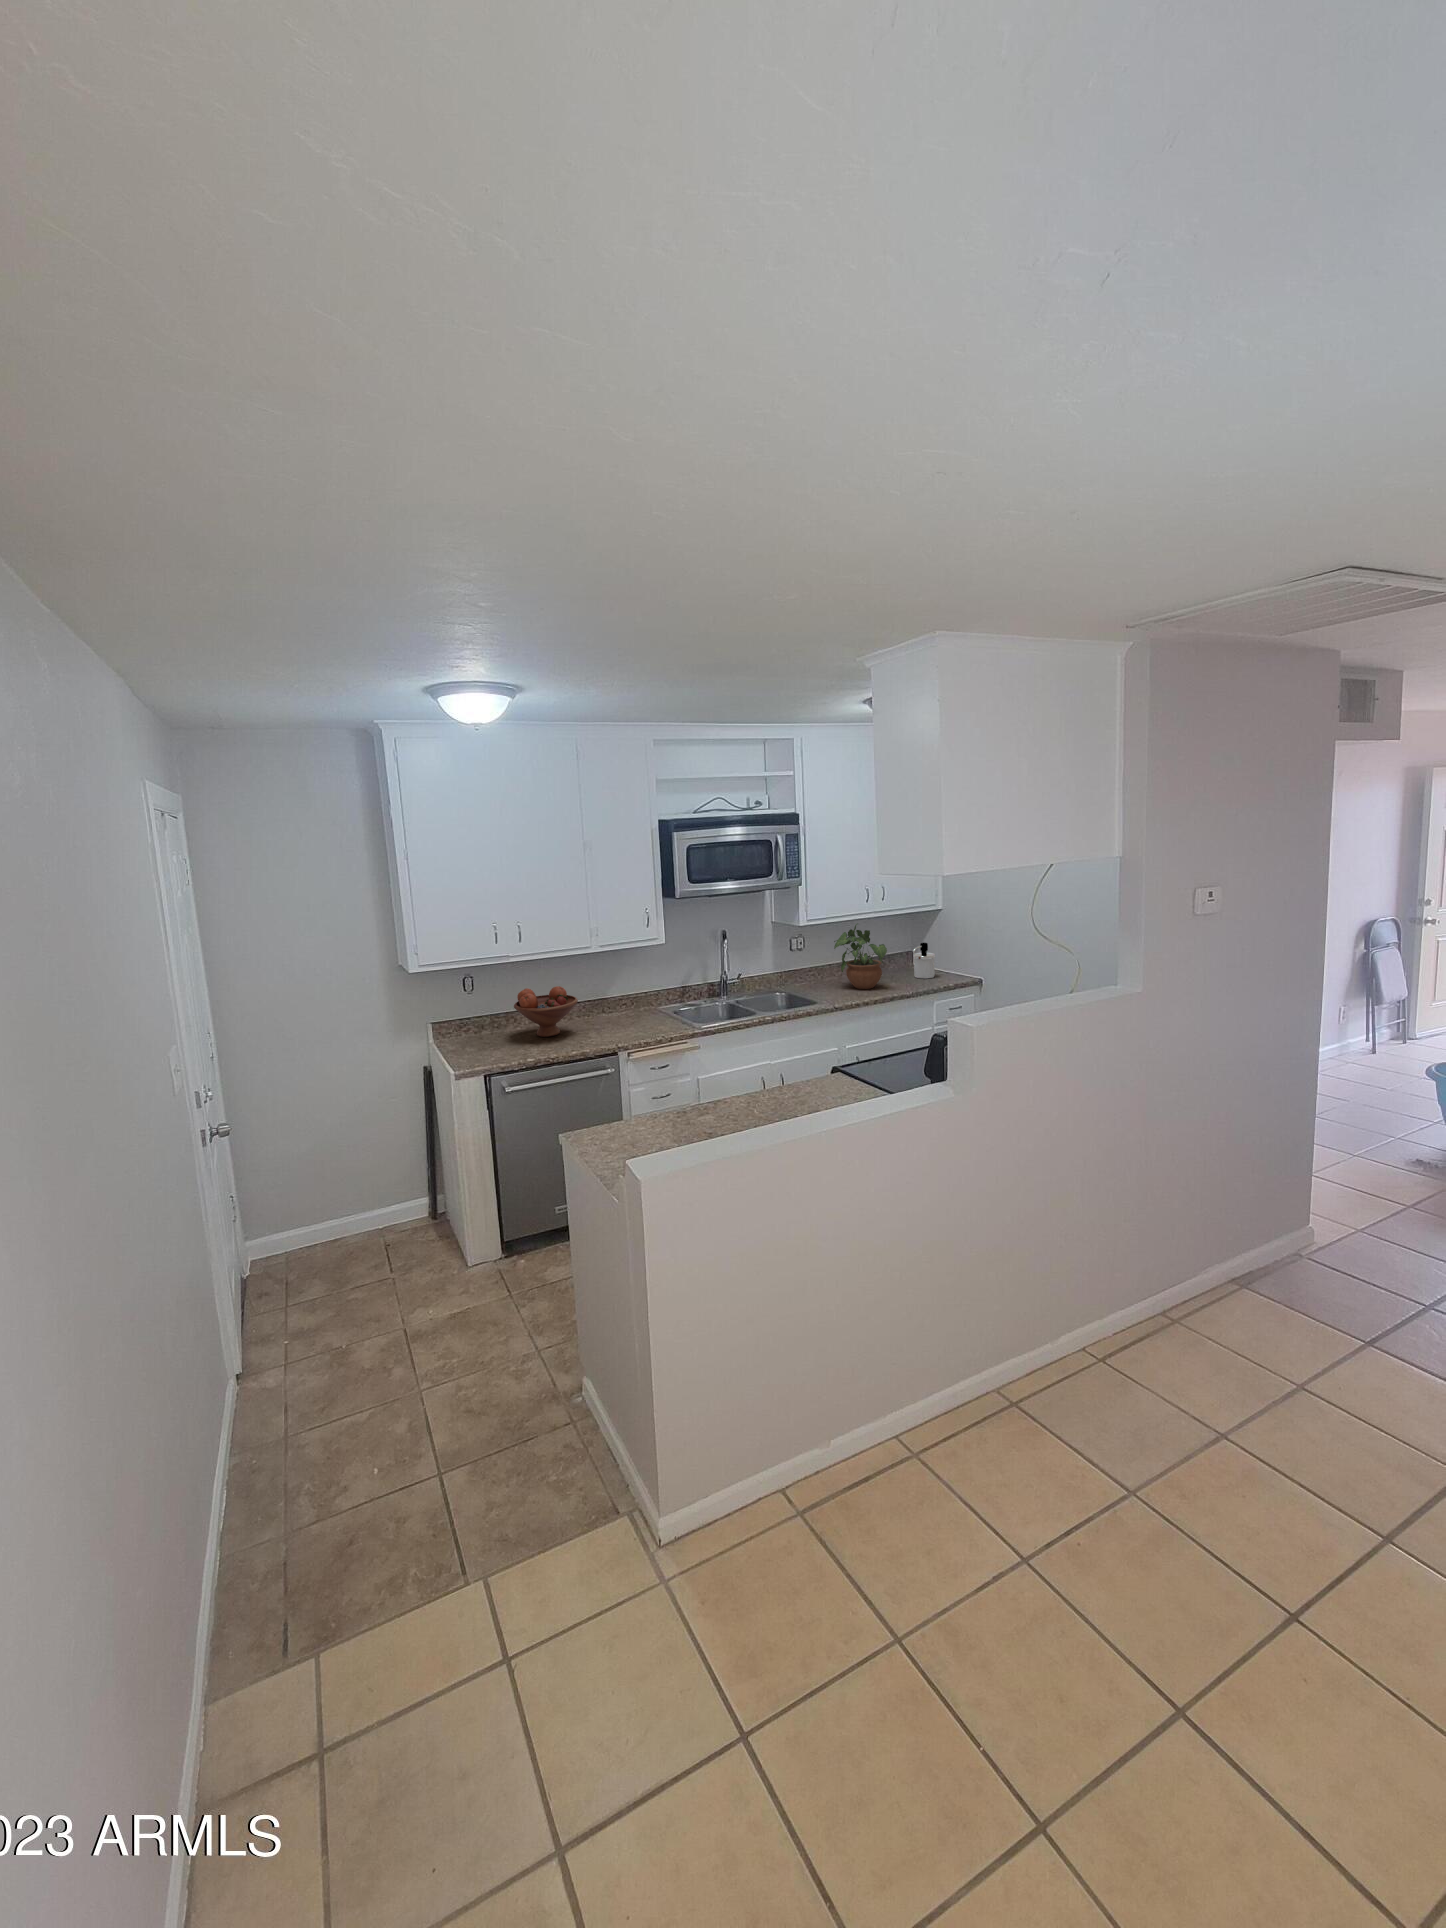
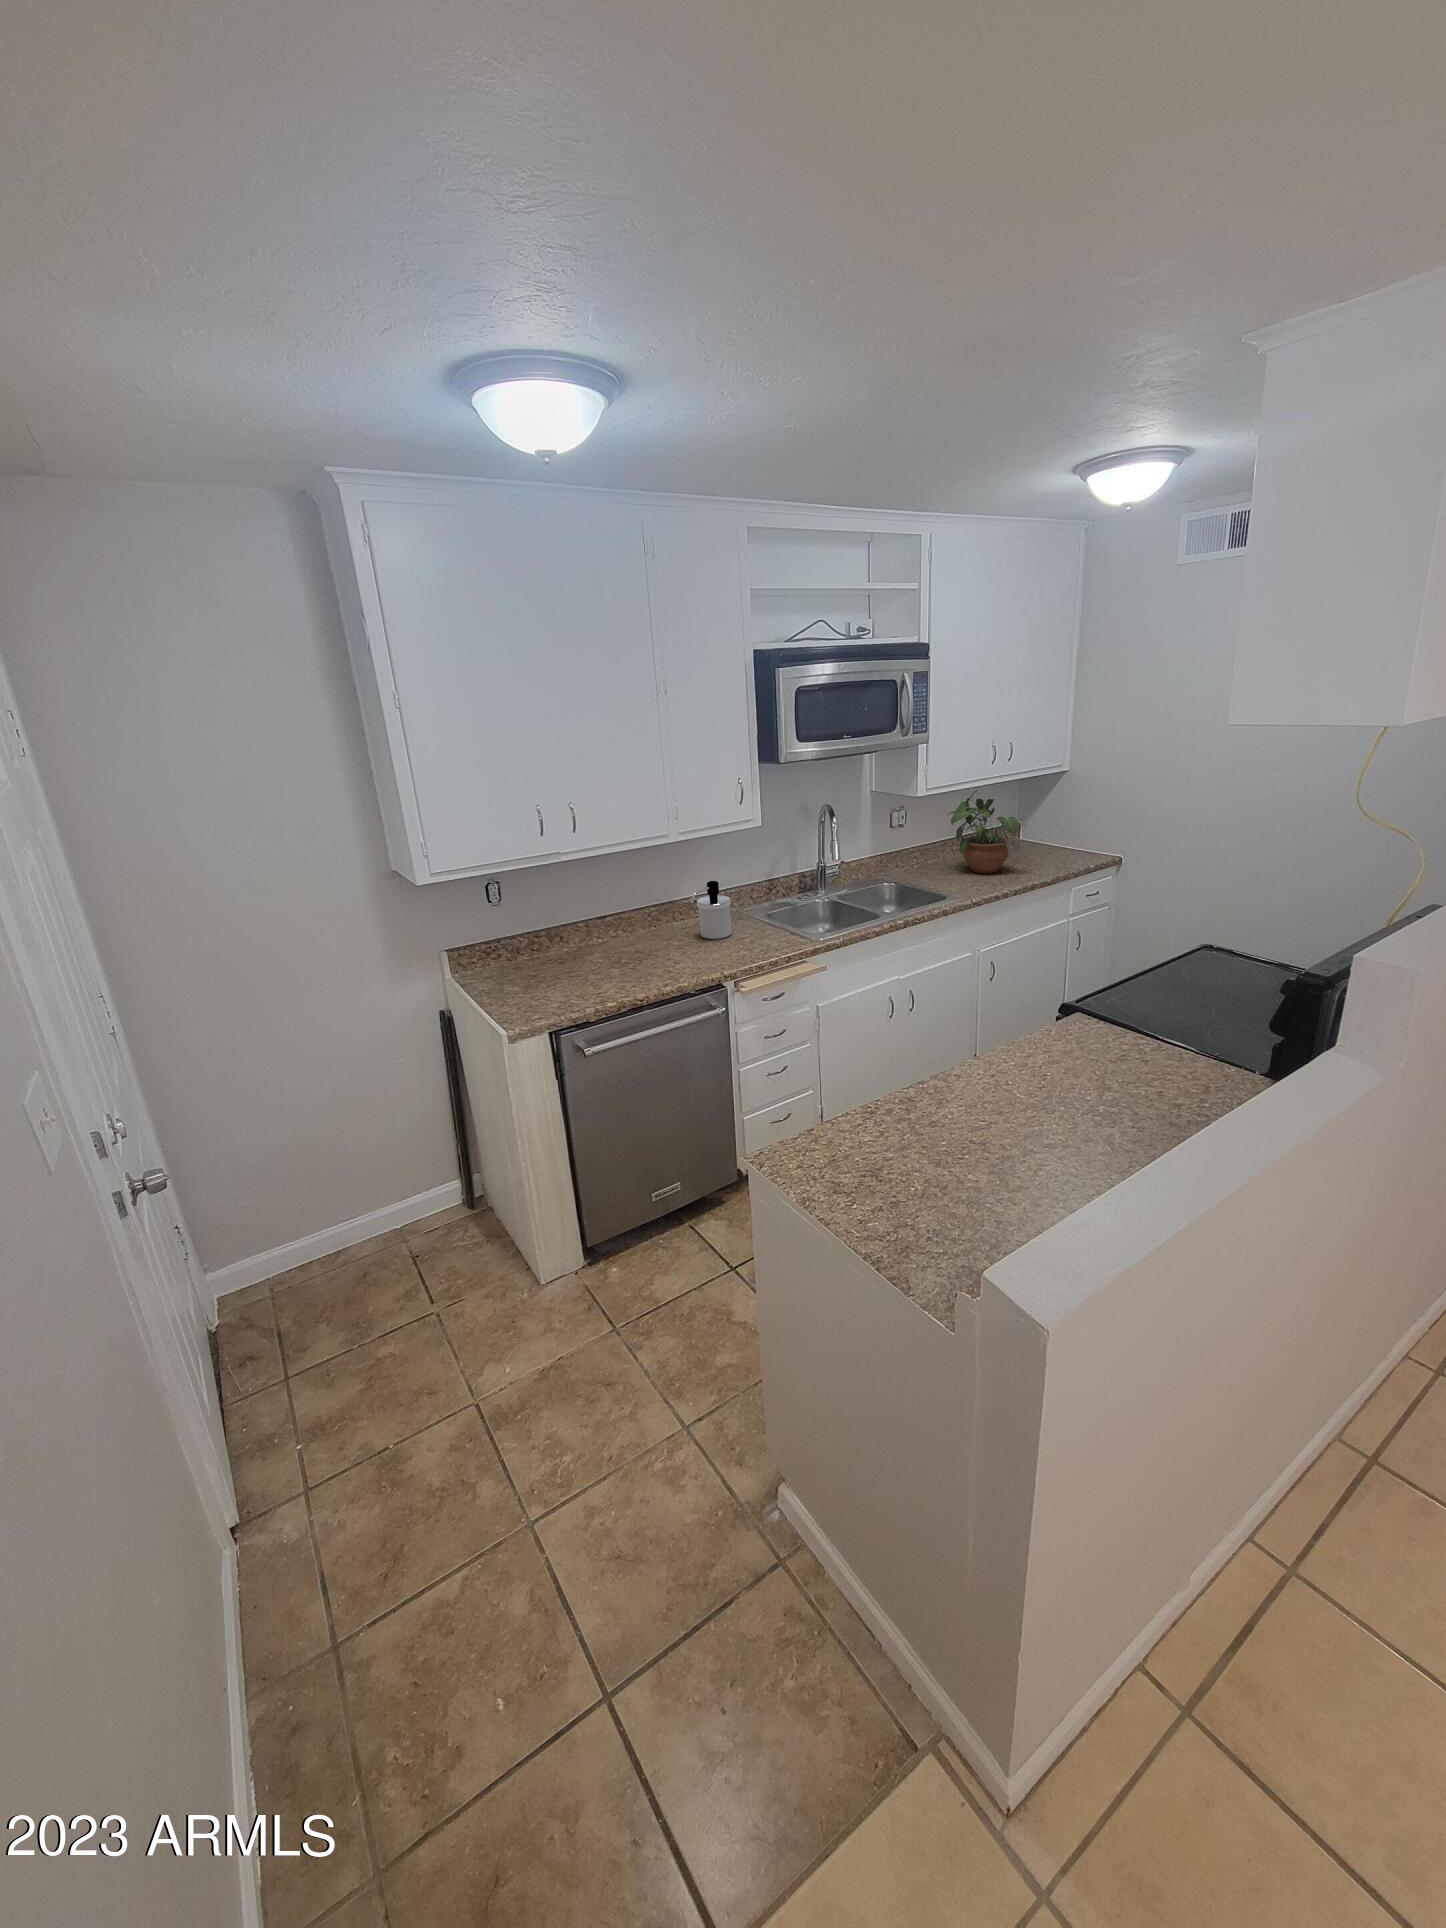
soap dispenser: present [913,943,935,978] -> present [690,881,731,939]
fruit bowl: present [514,986,578,1037] -> none [566,891,655,963]

